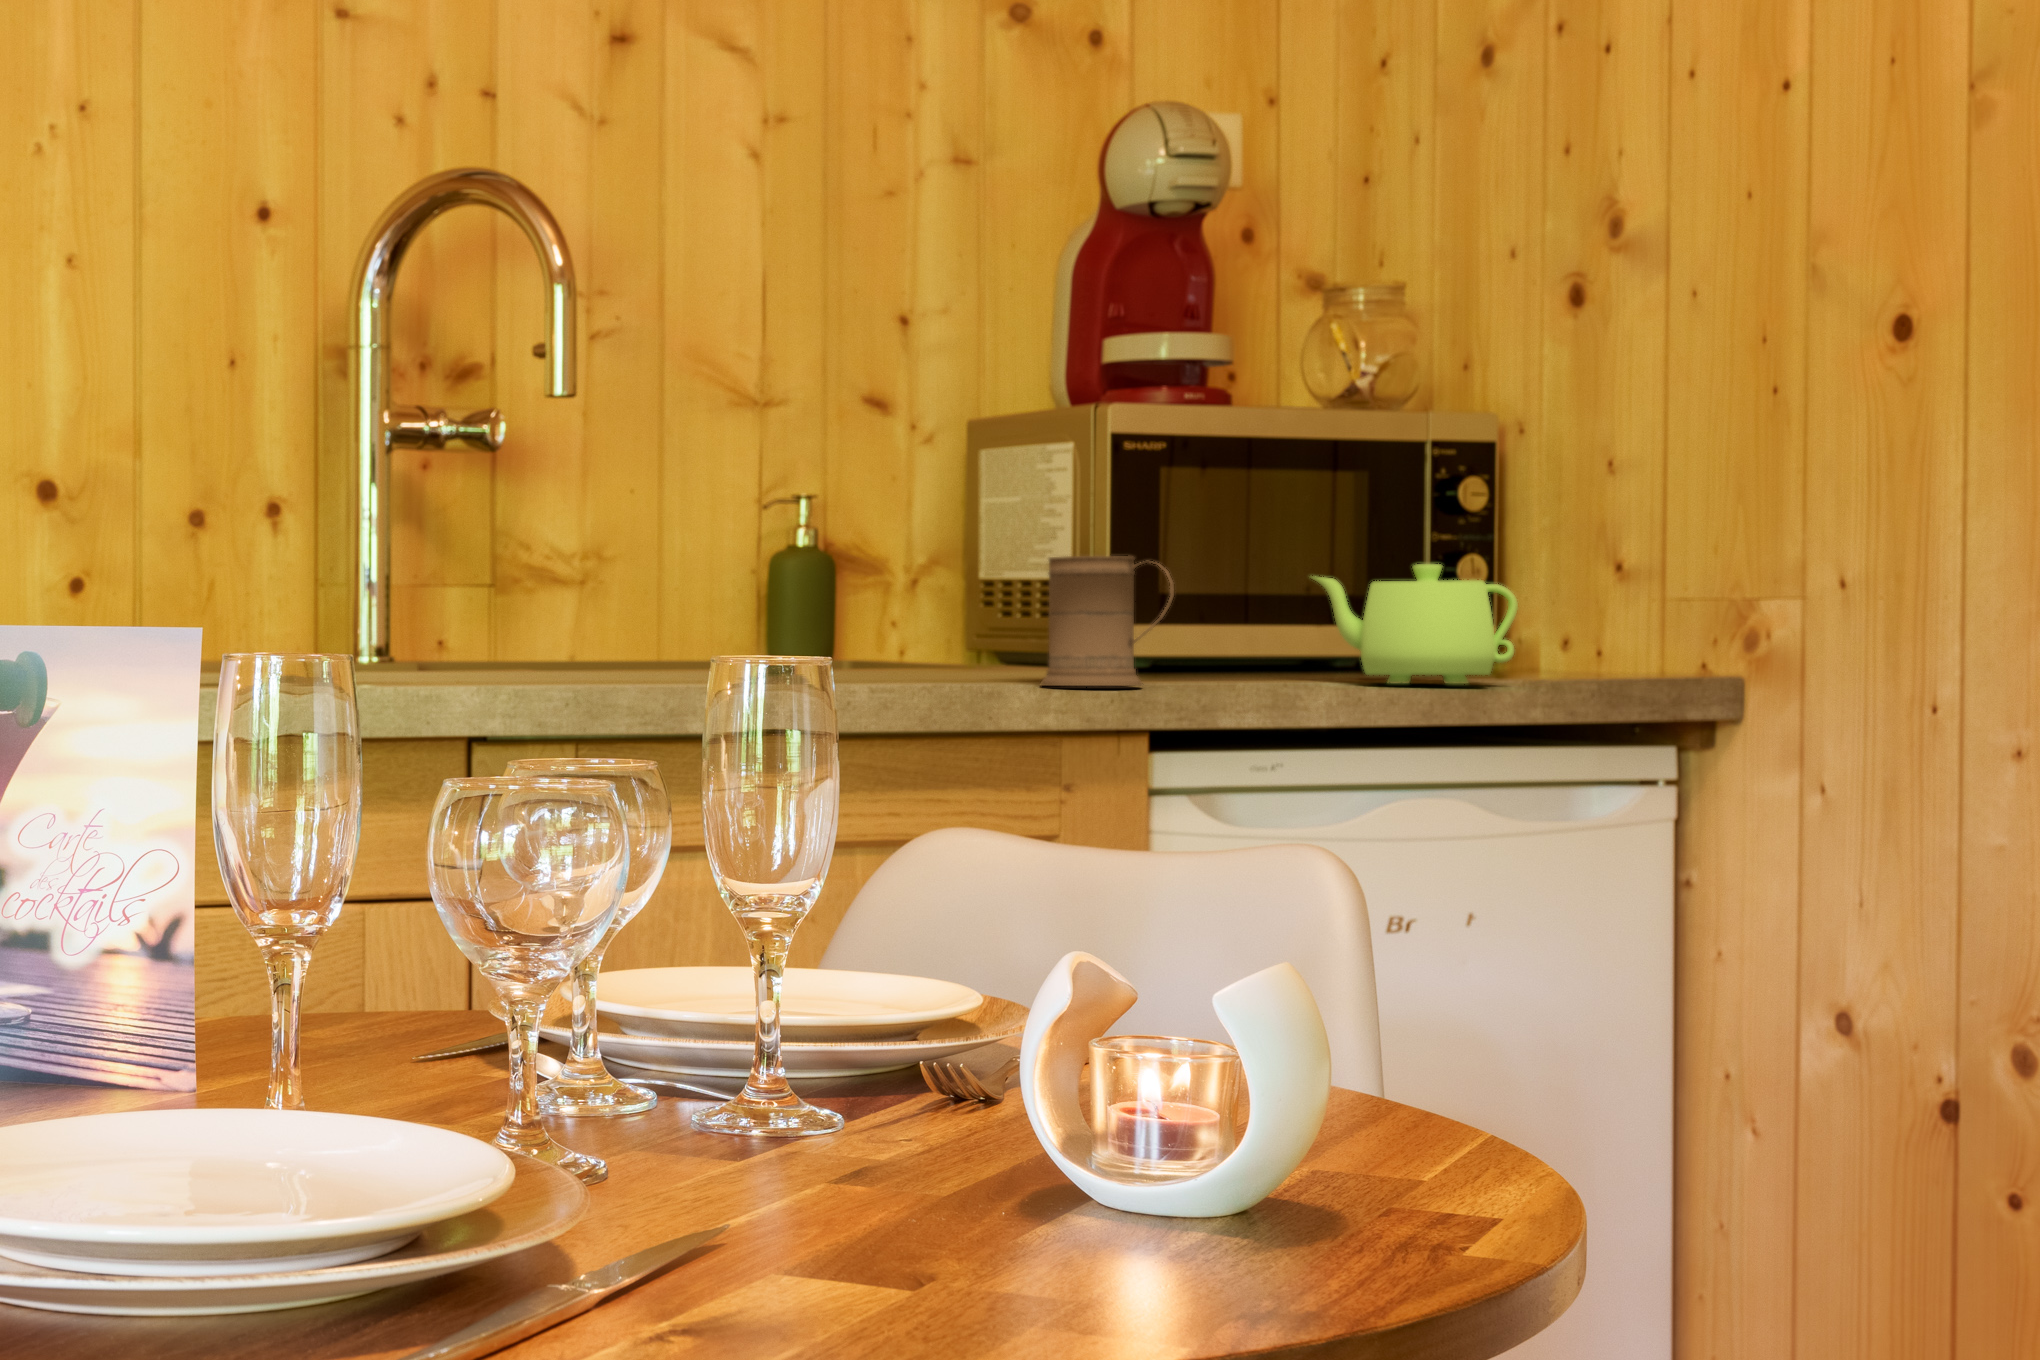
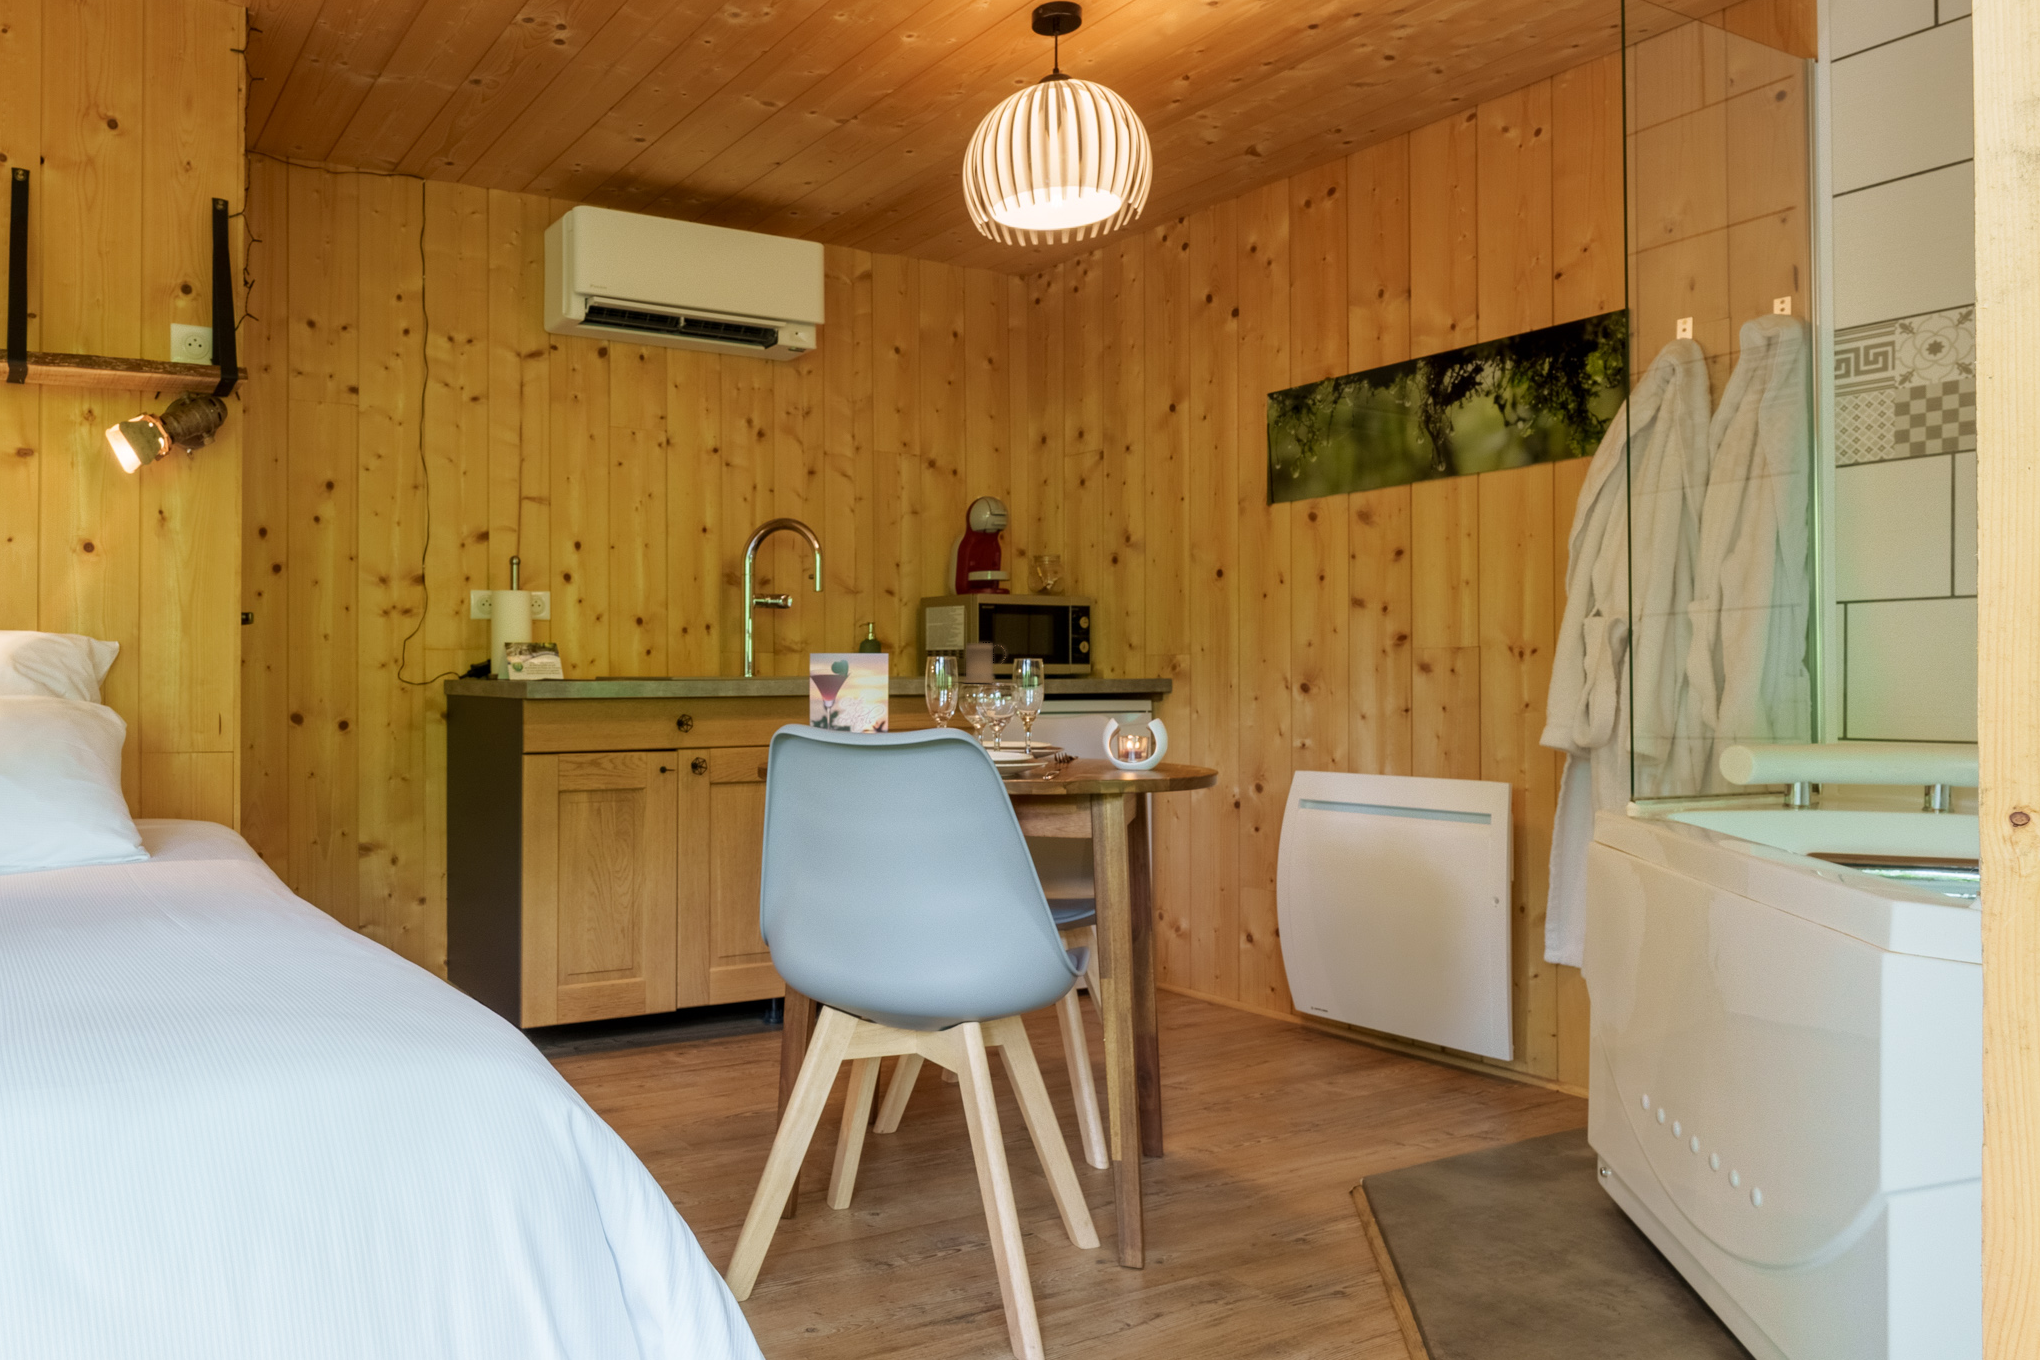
teapot: present [1312,564,1518,684] -> none [1042,646,1107,683]

